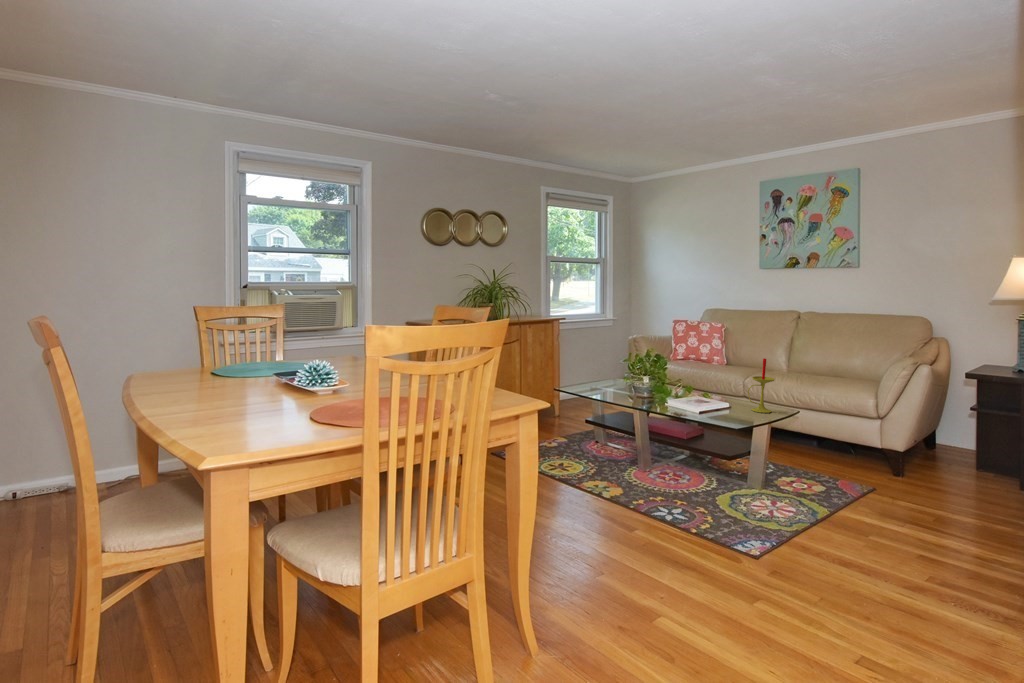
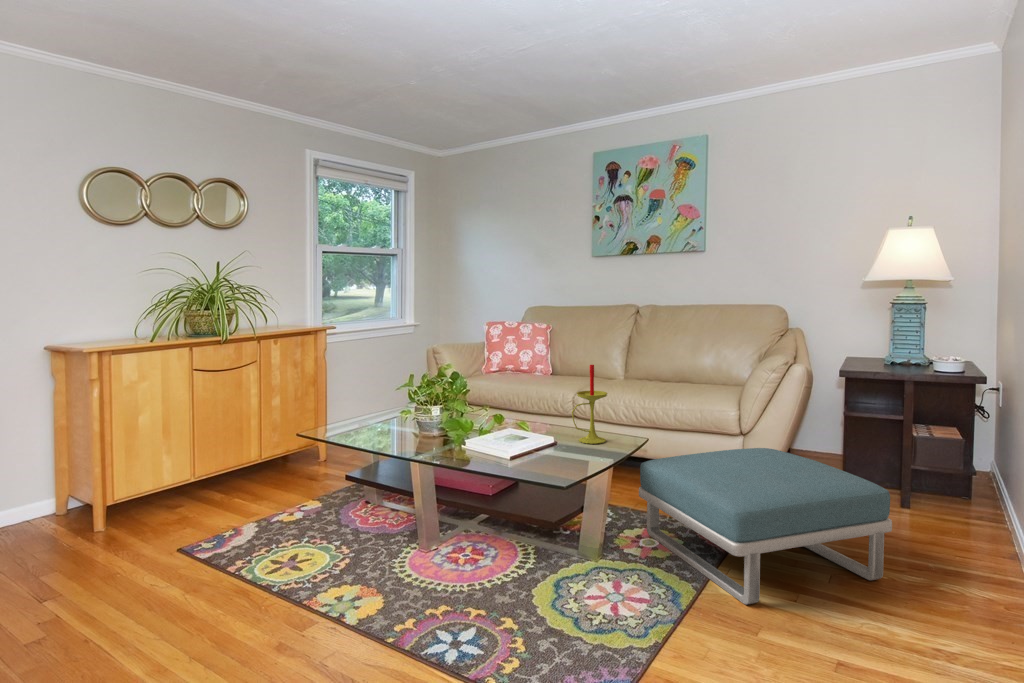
footstool: none [793,428,983,521] -> present [639,448,892,605]

